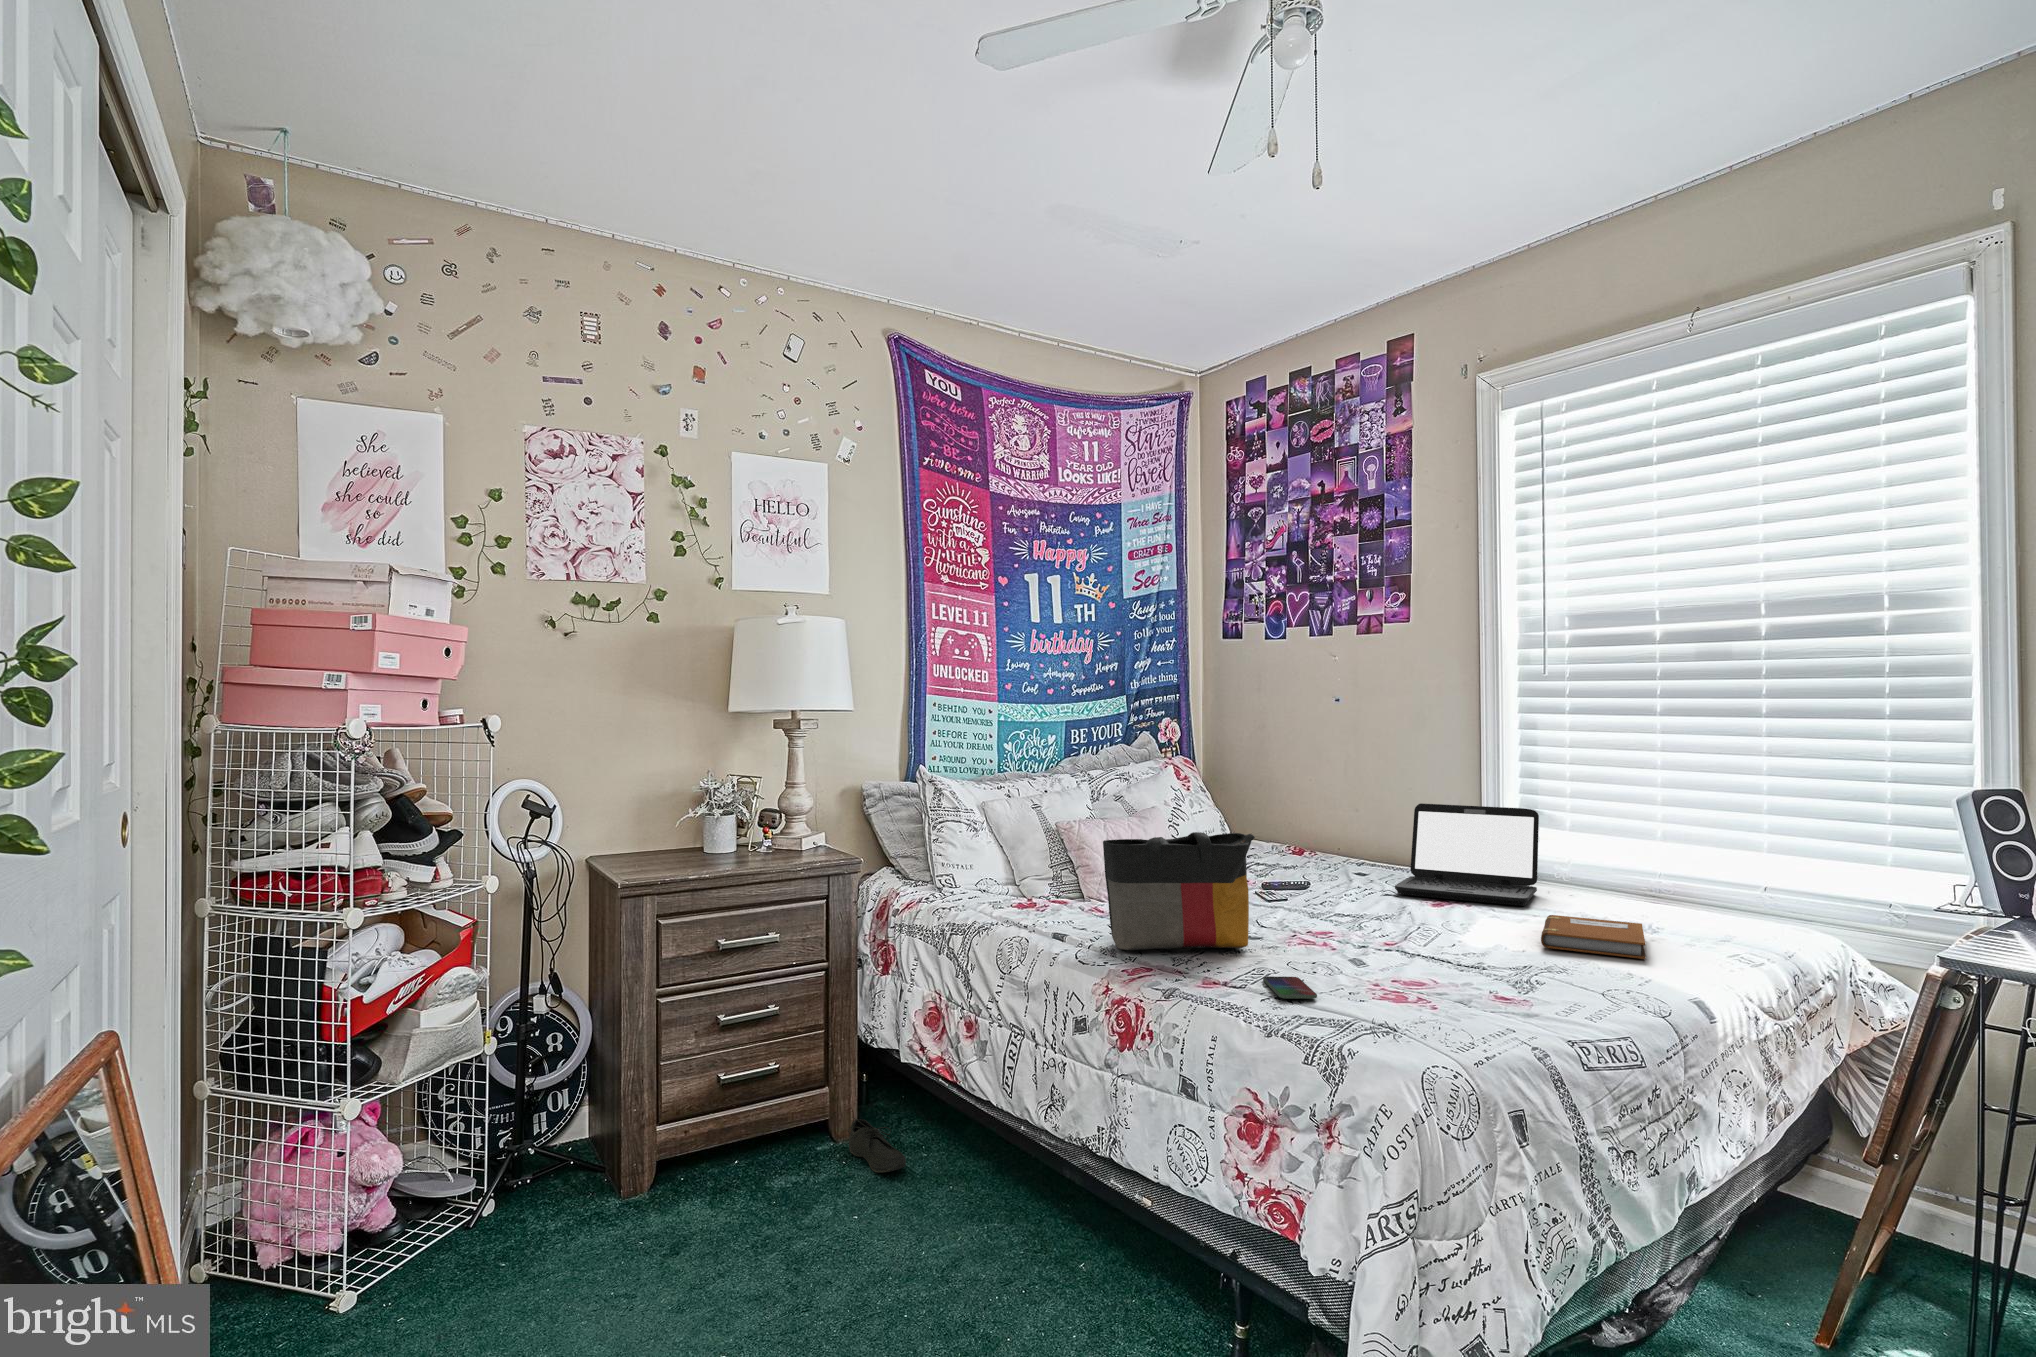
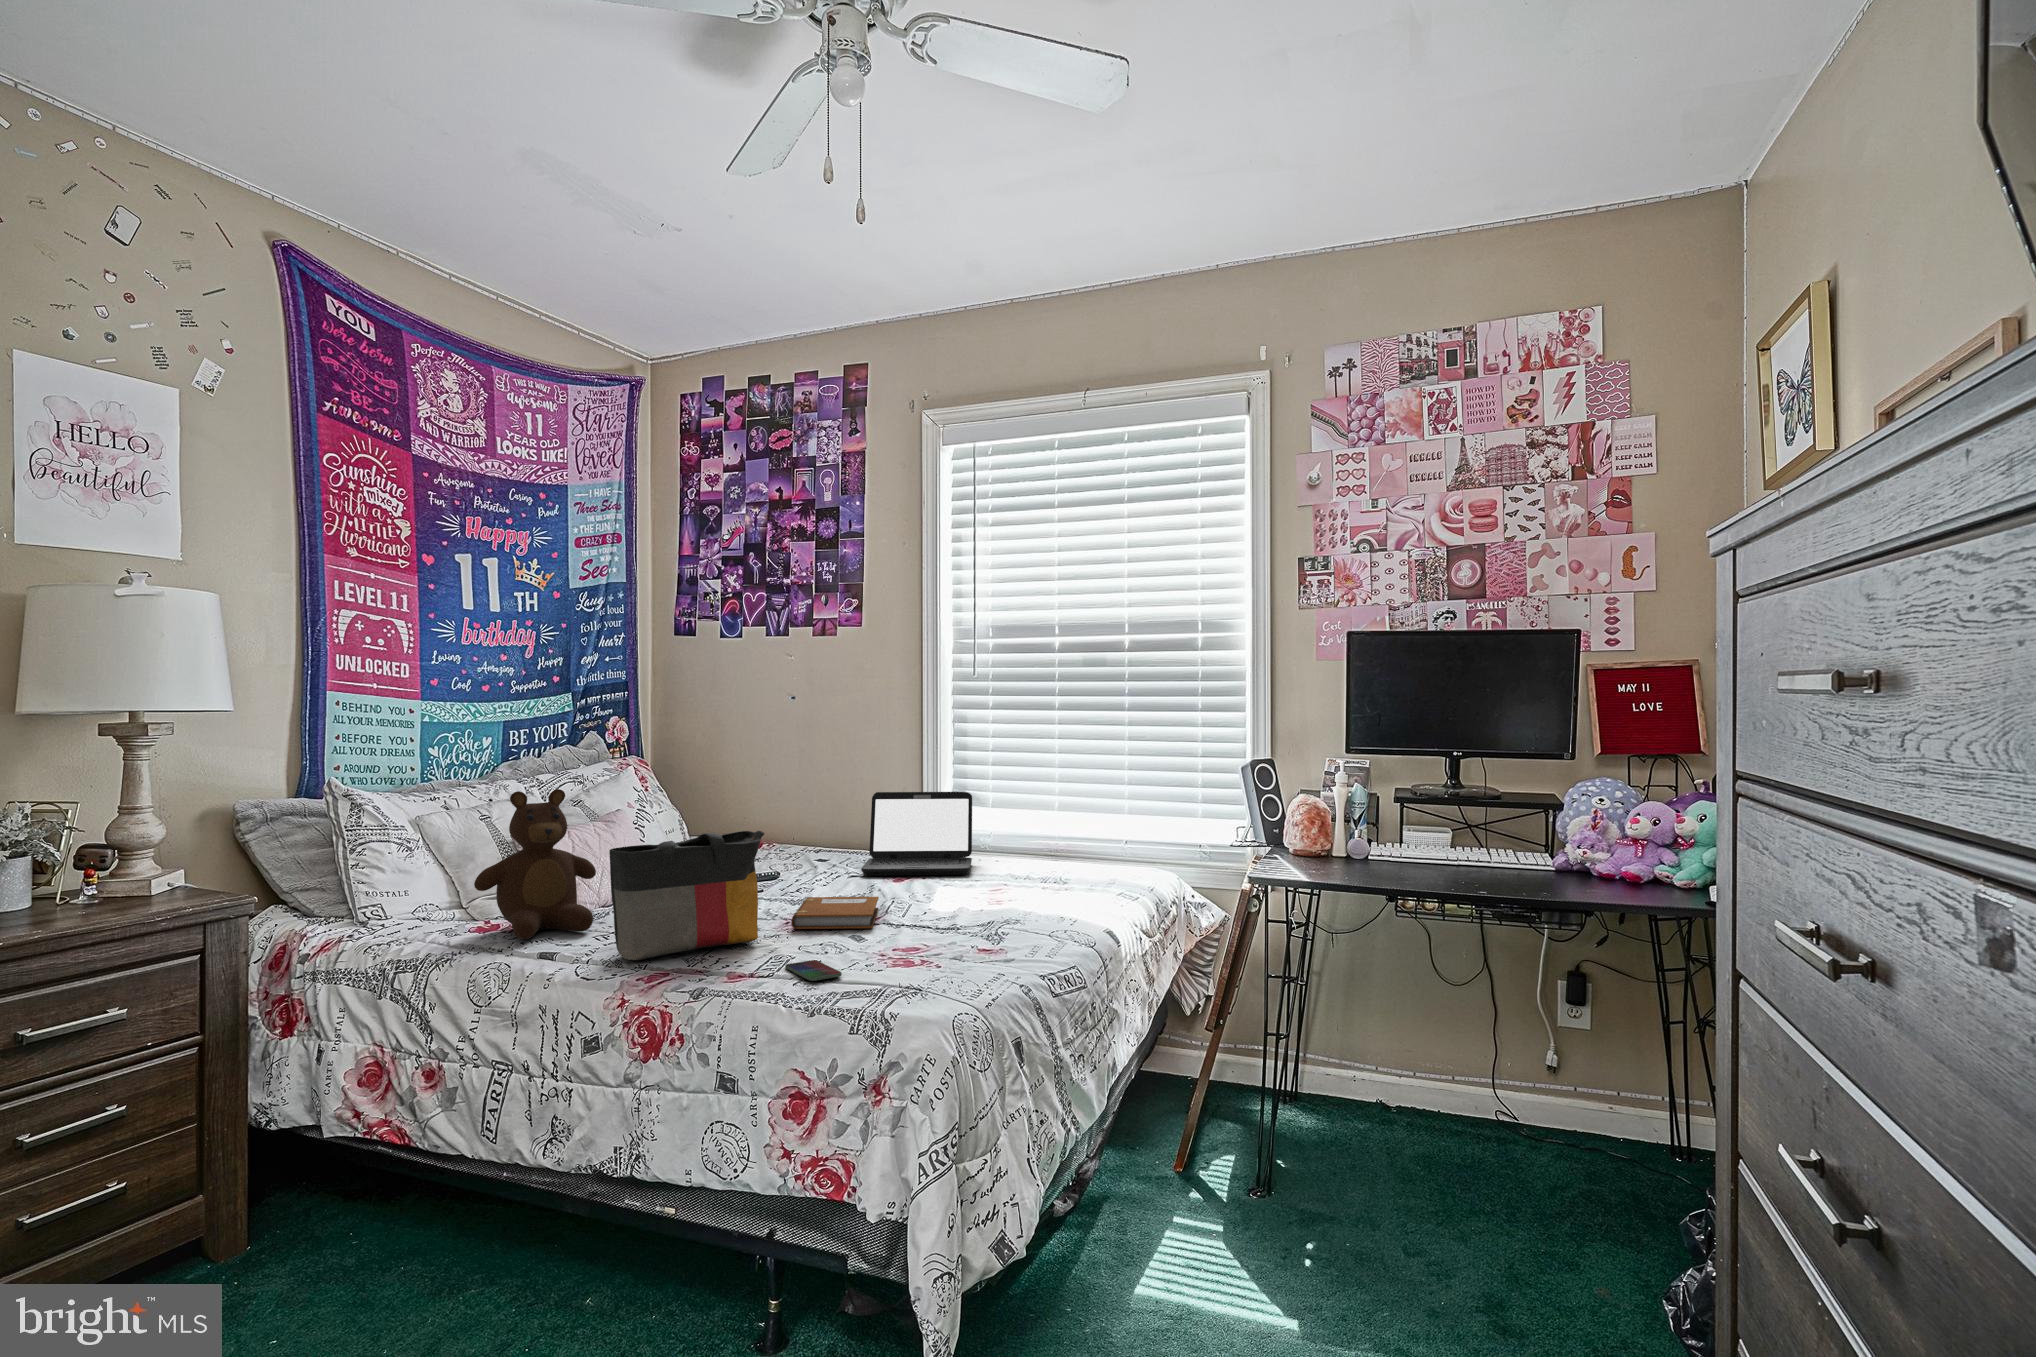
teddy bear: none [1012,782,1115,918] -> present [474,789,596,939]
notebook: present [1541,915,1645,959] -> present [791,897,879,929]
shoe: present [848,1117,906,1173] -> none [243,1221,338,1279]

